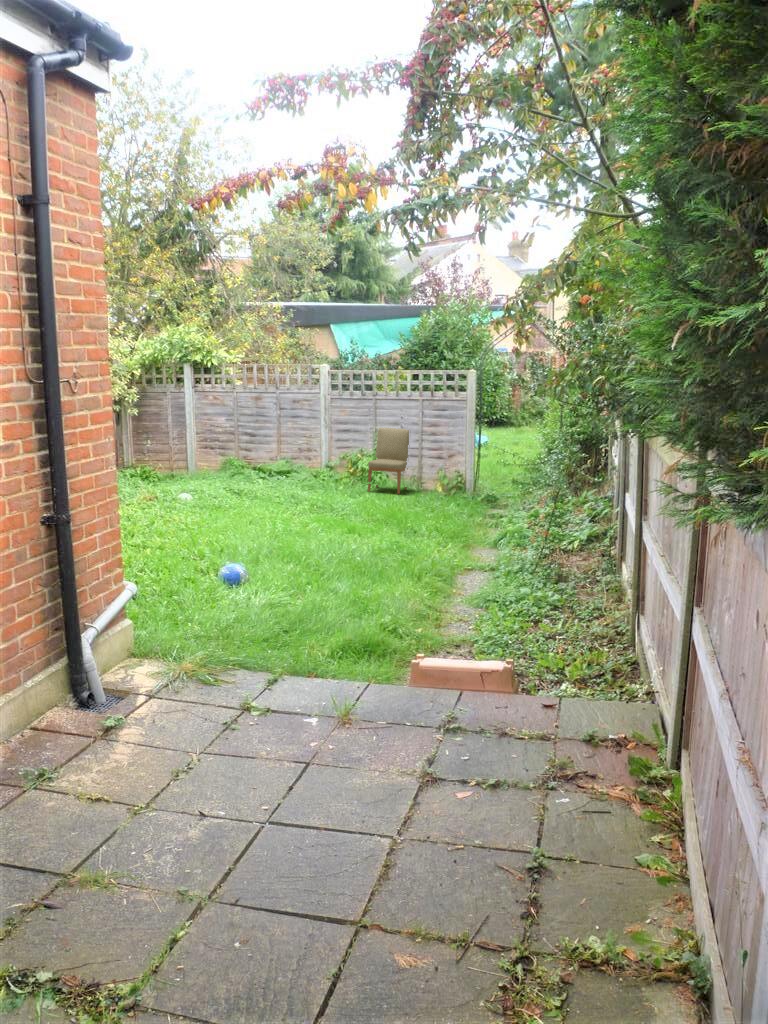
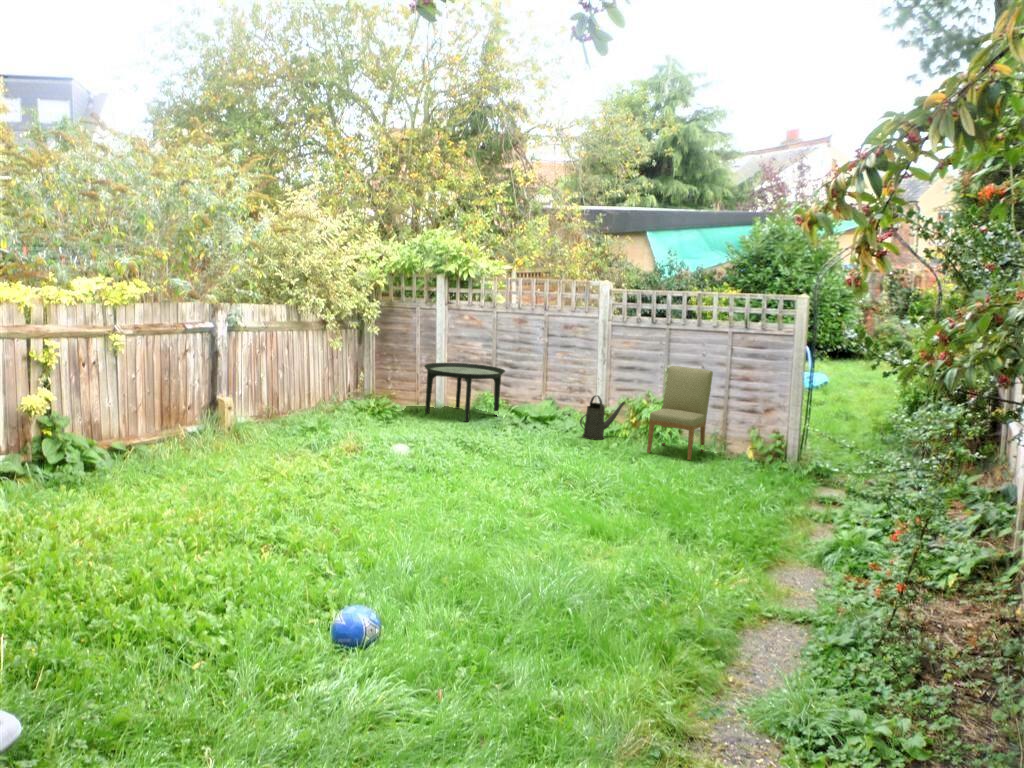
round table: none [183,435,250,480] -> present [424,363,505,422]
watering can: none [315,453,346,486] -> present [580,395,625,440]

